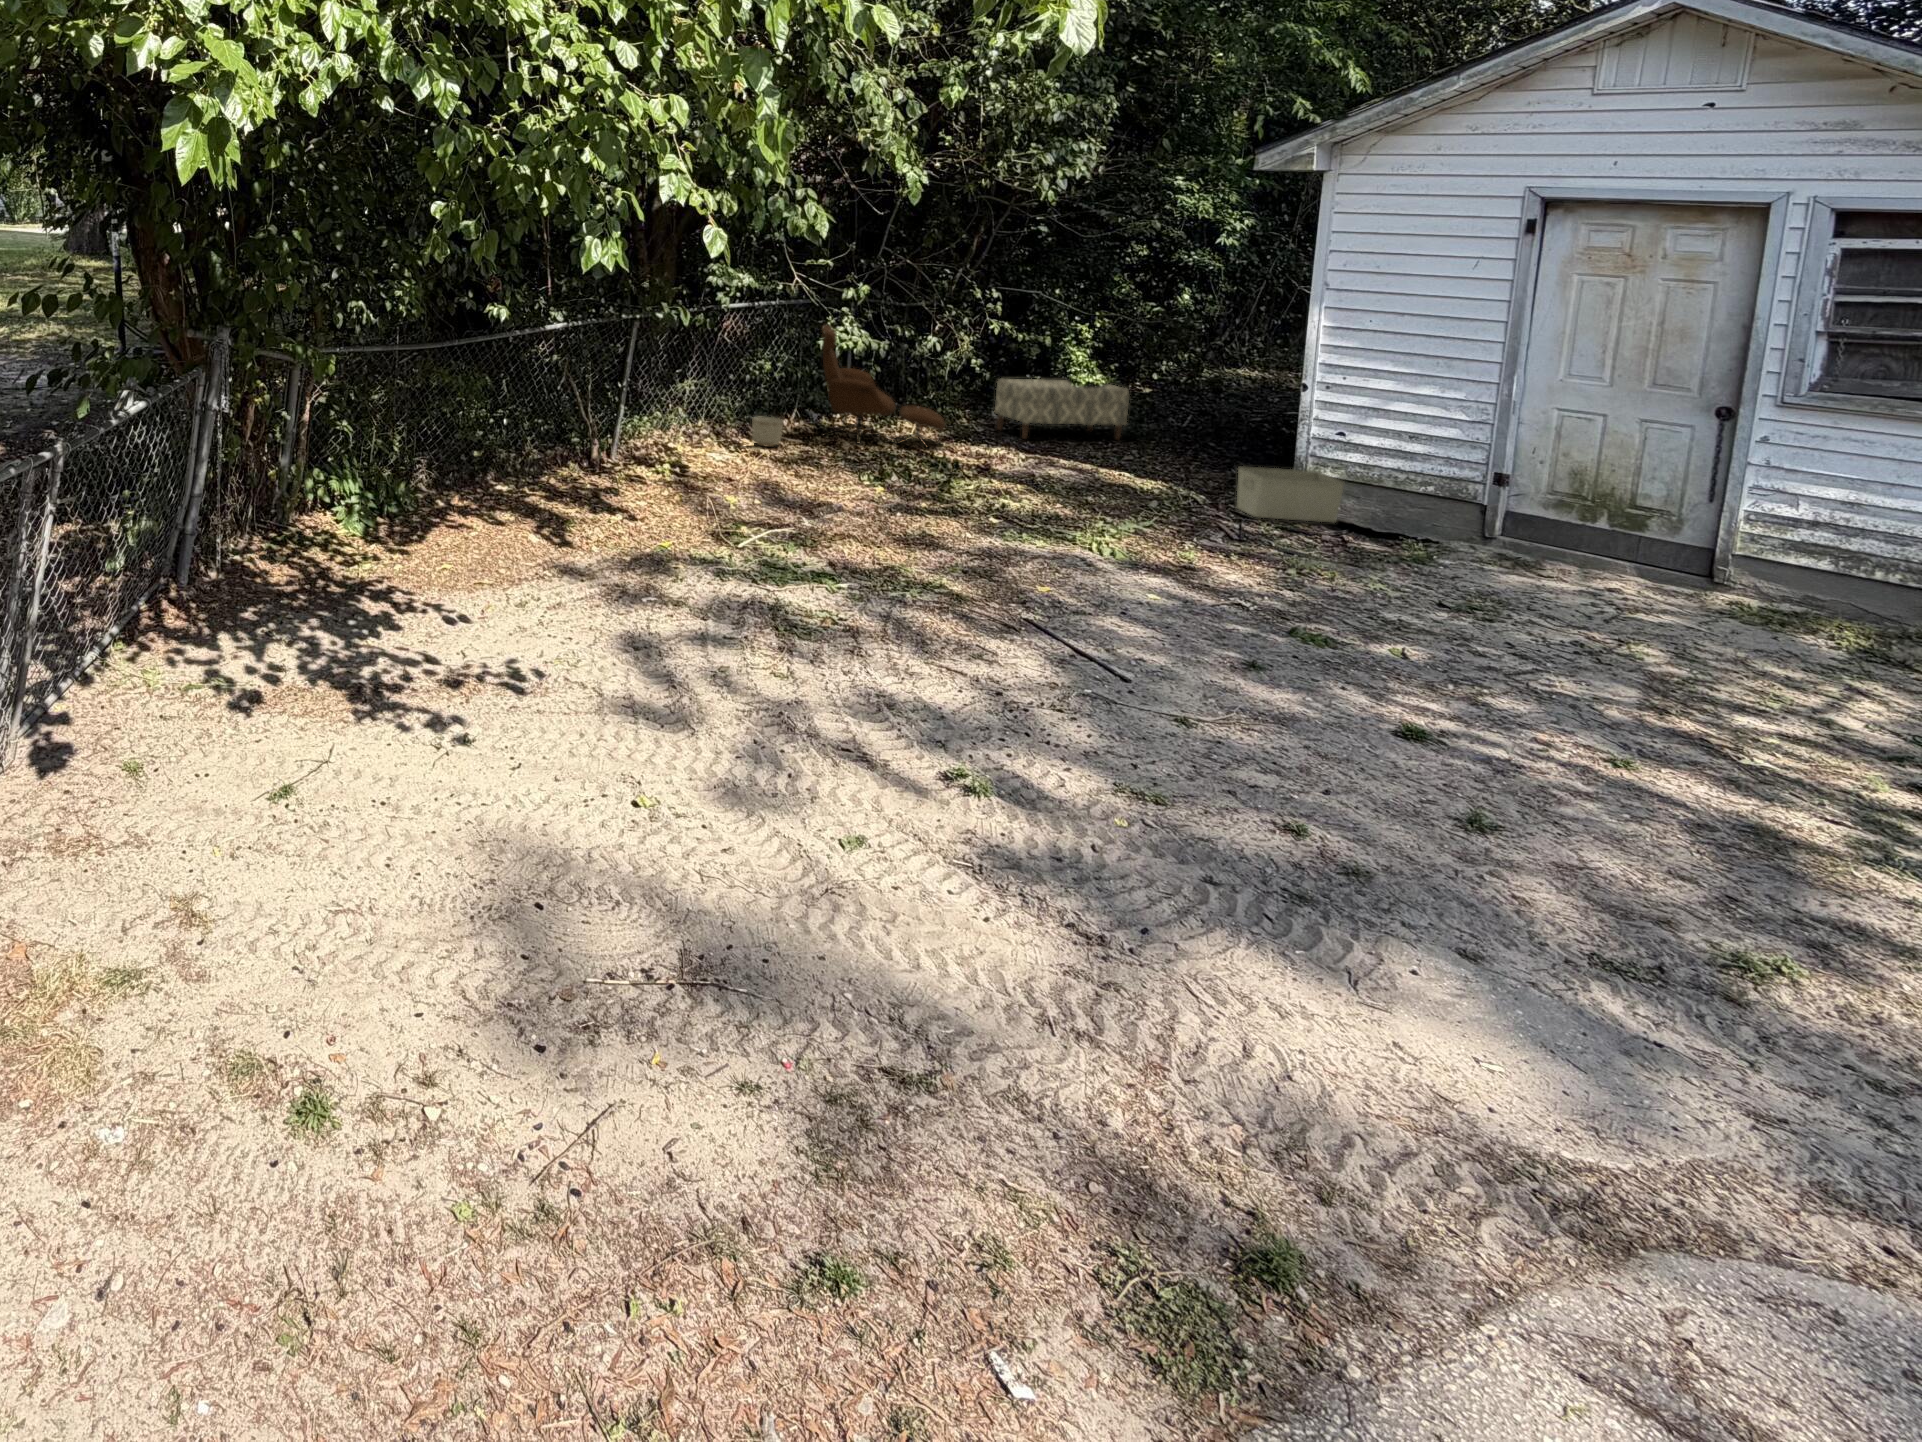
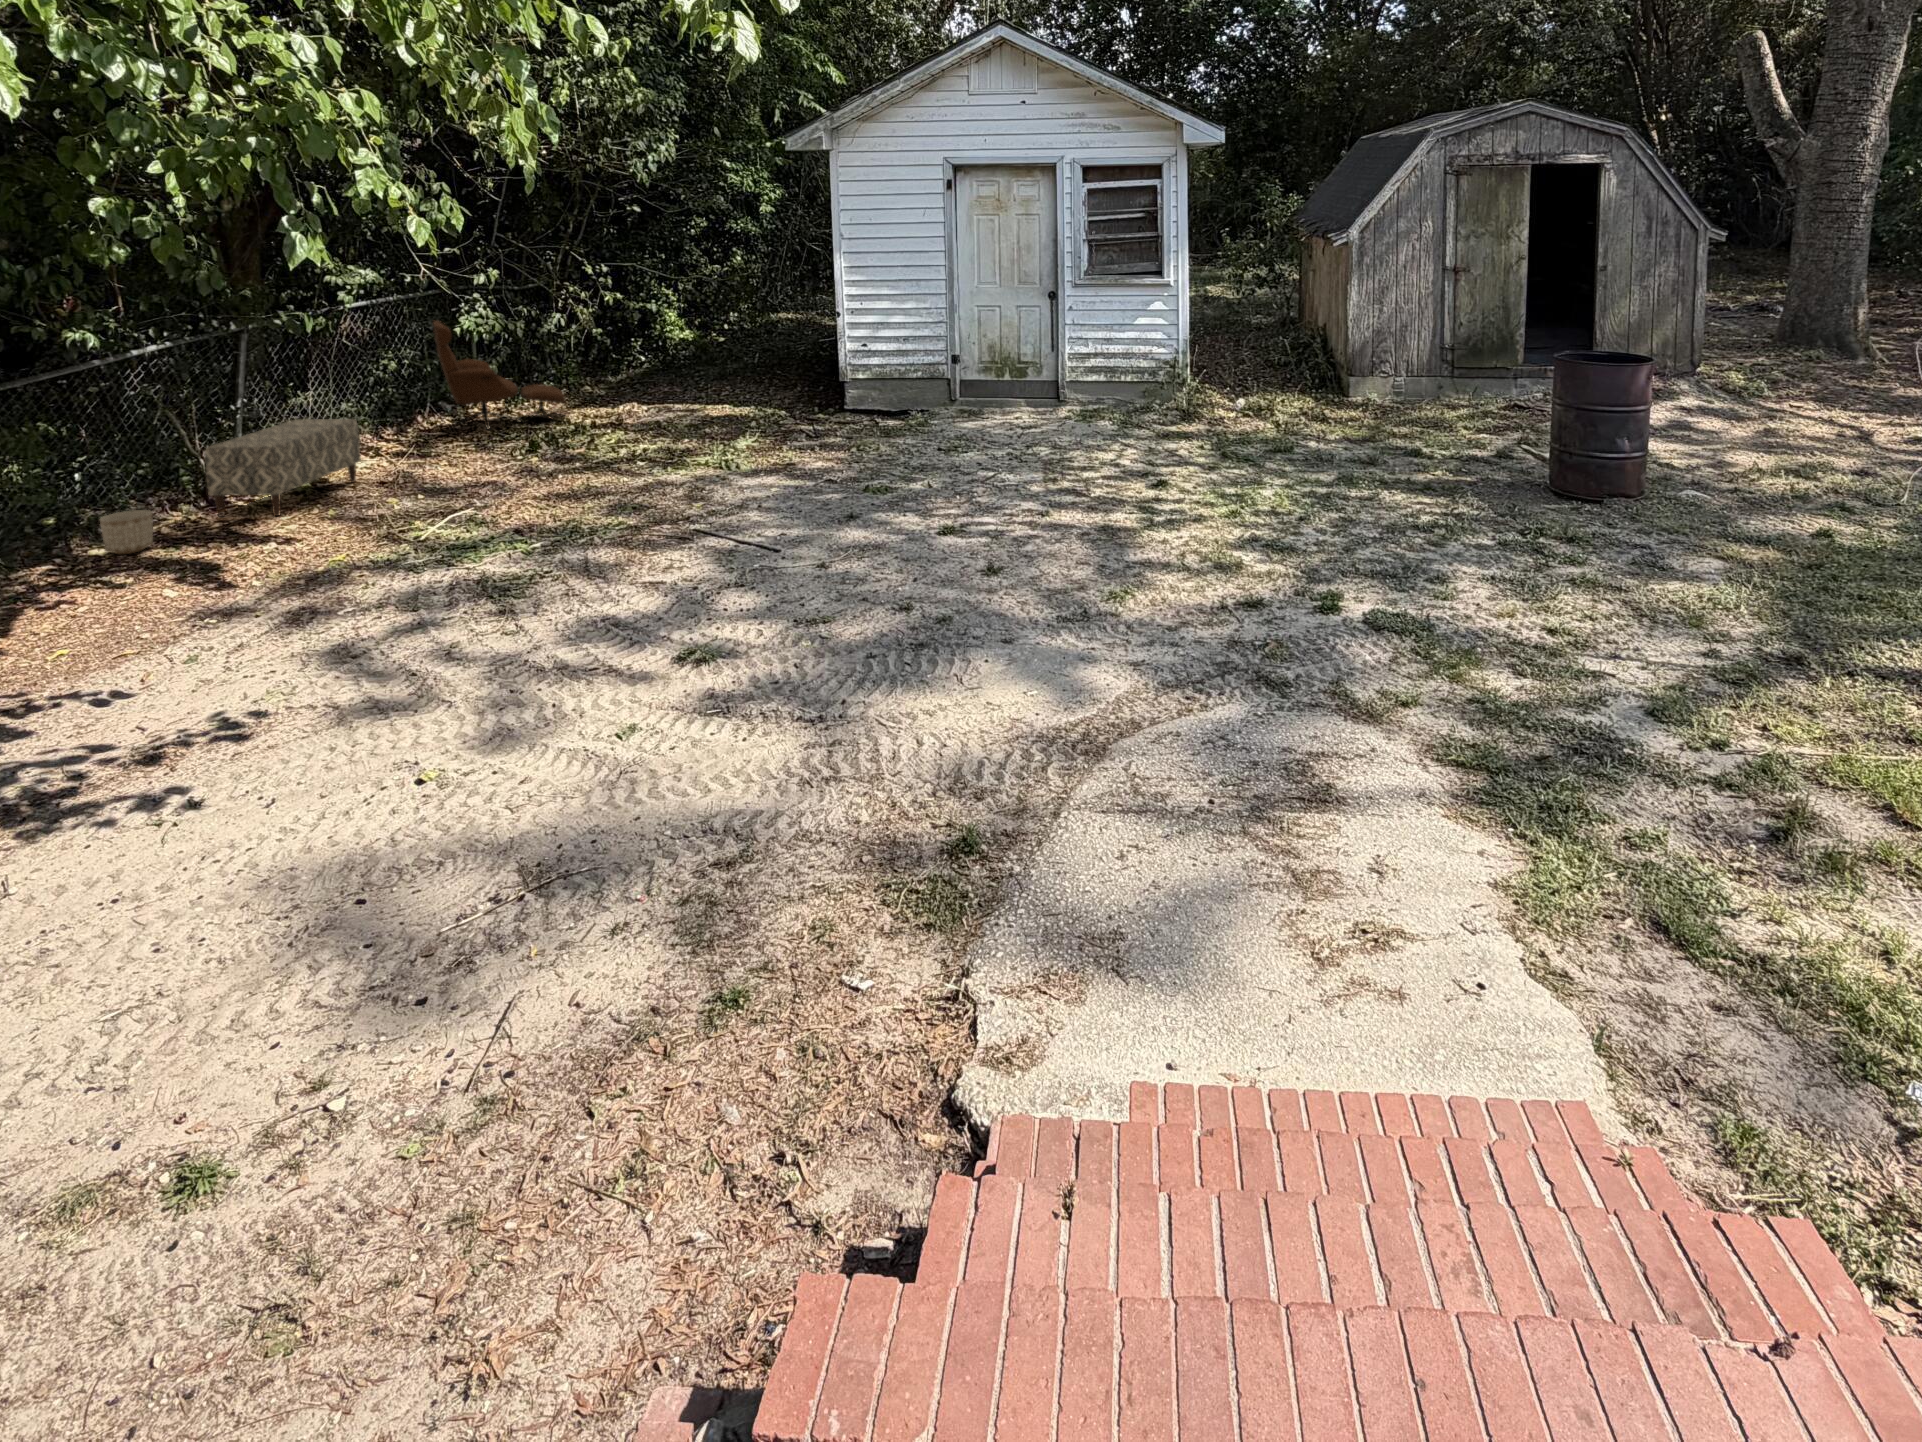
bench: present [995,379,1129,440] -> present [205,419,361,517]
planter: present [752,417,783,447] -> present [100,510,153,554]
storage bin: present [1237,466,1344,523] -> none [799,378,867,421]

